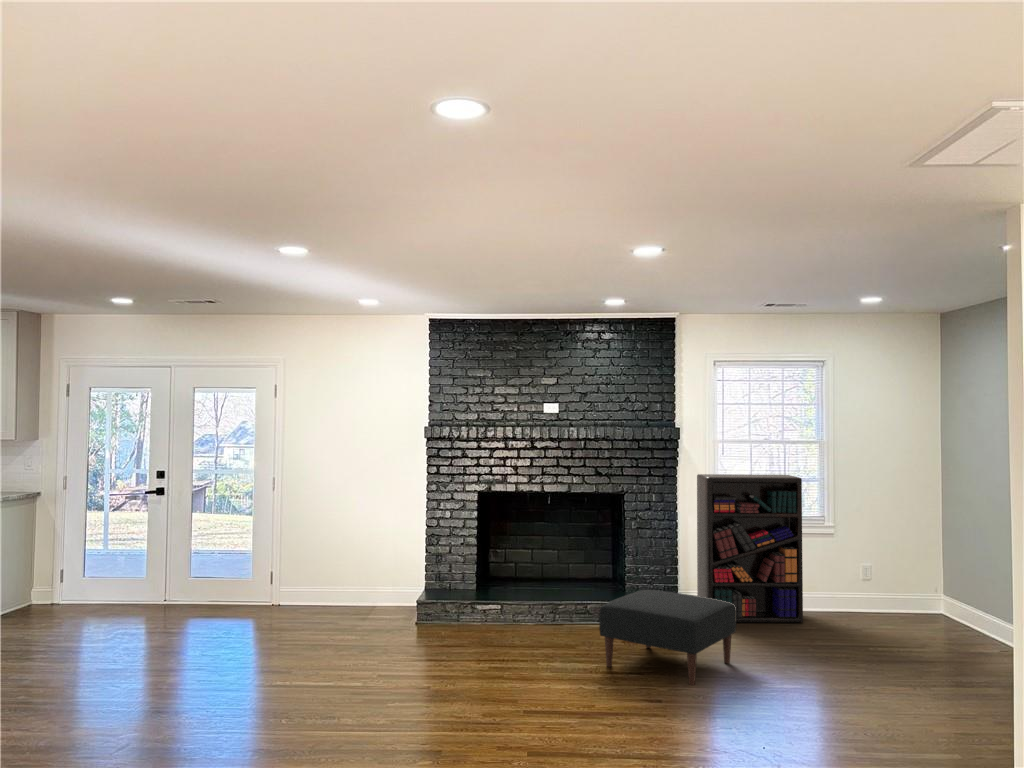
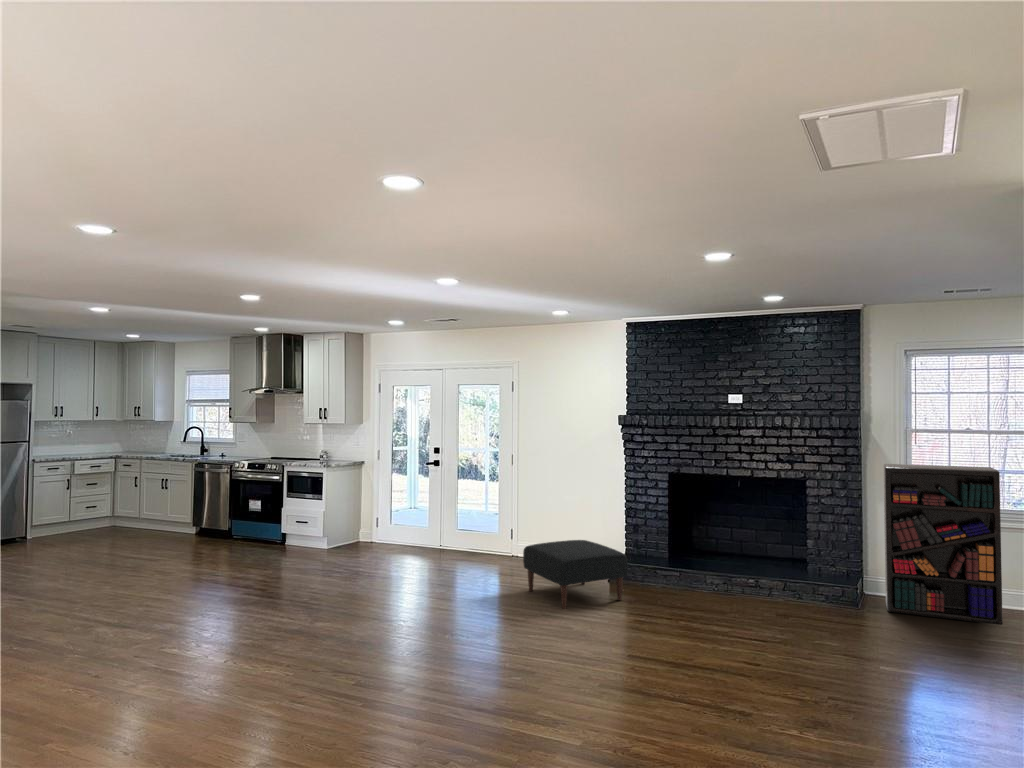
ottoman: present [599,590,736,685] -> present [523,540,627,609]

